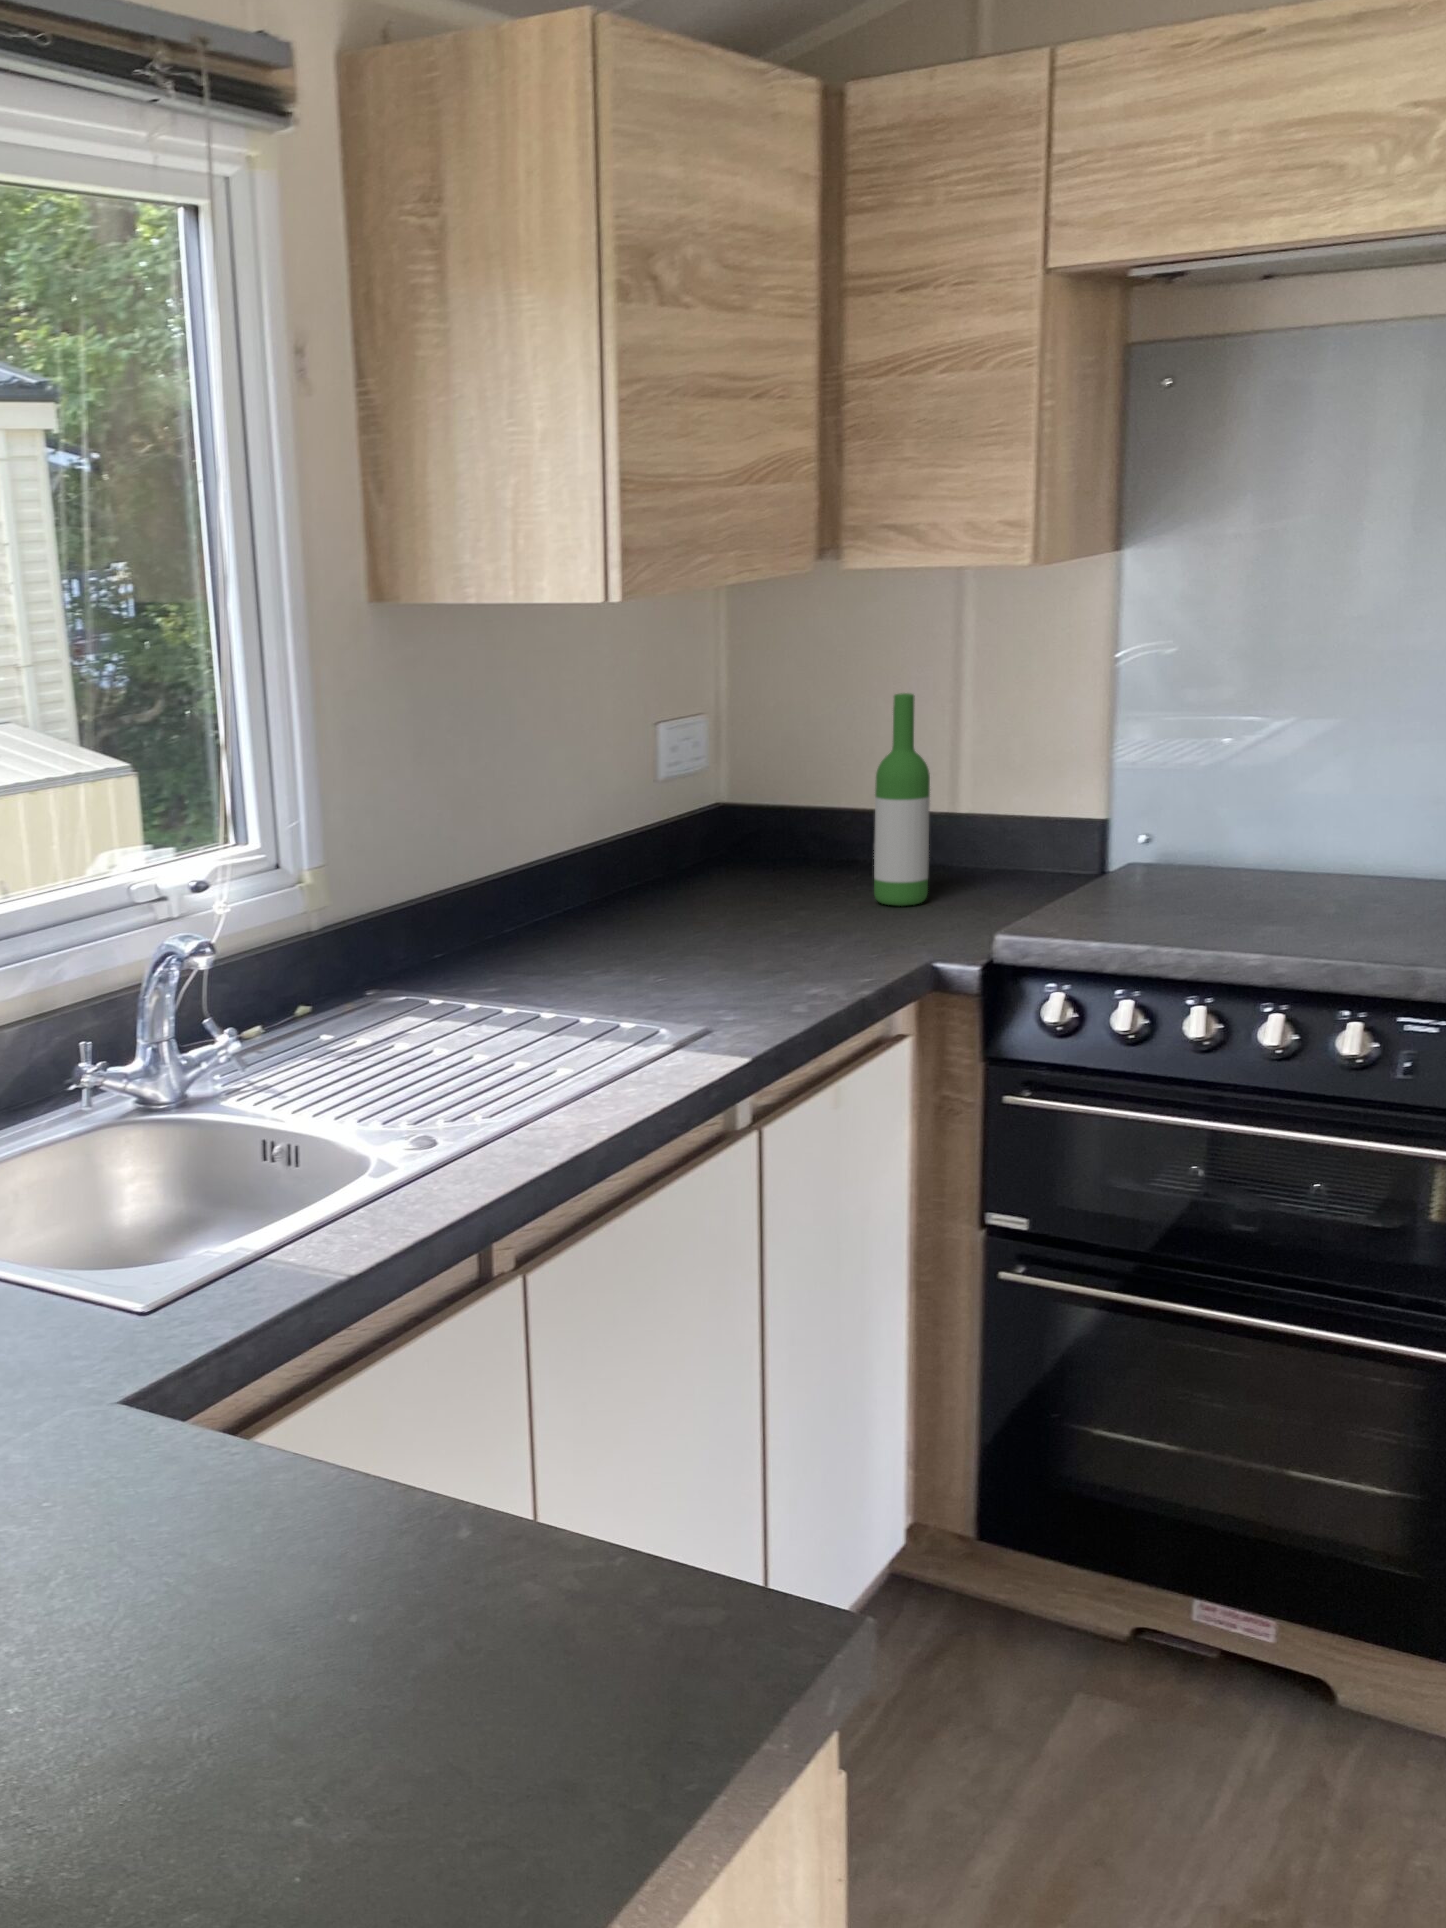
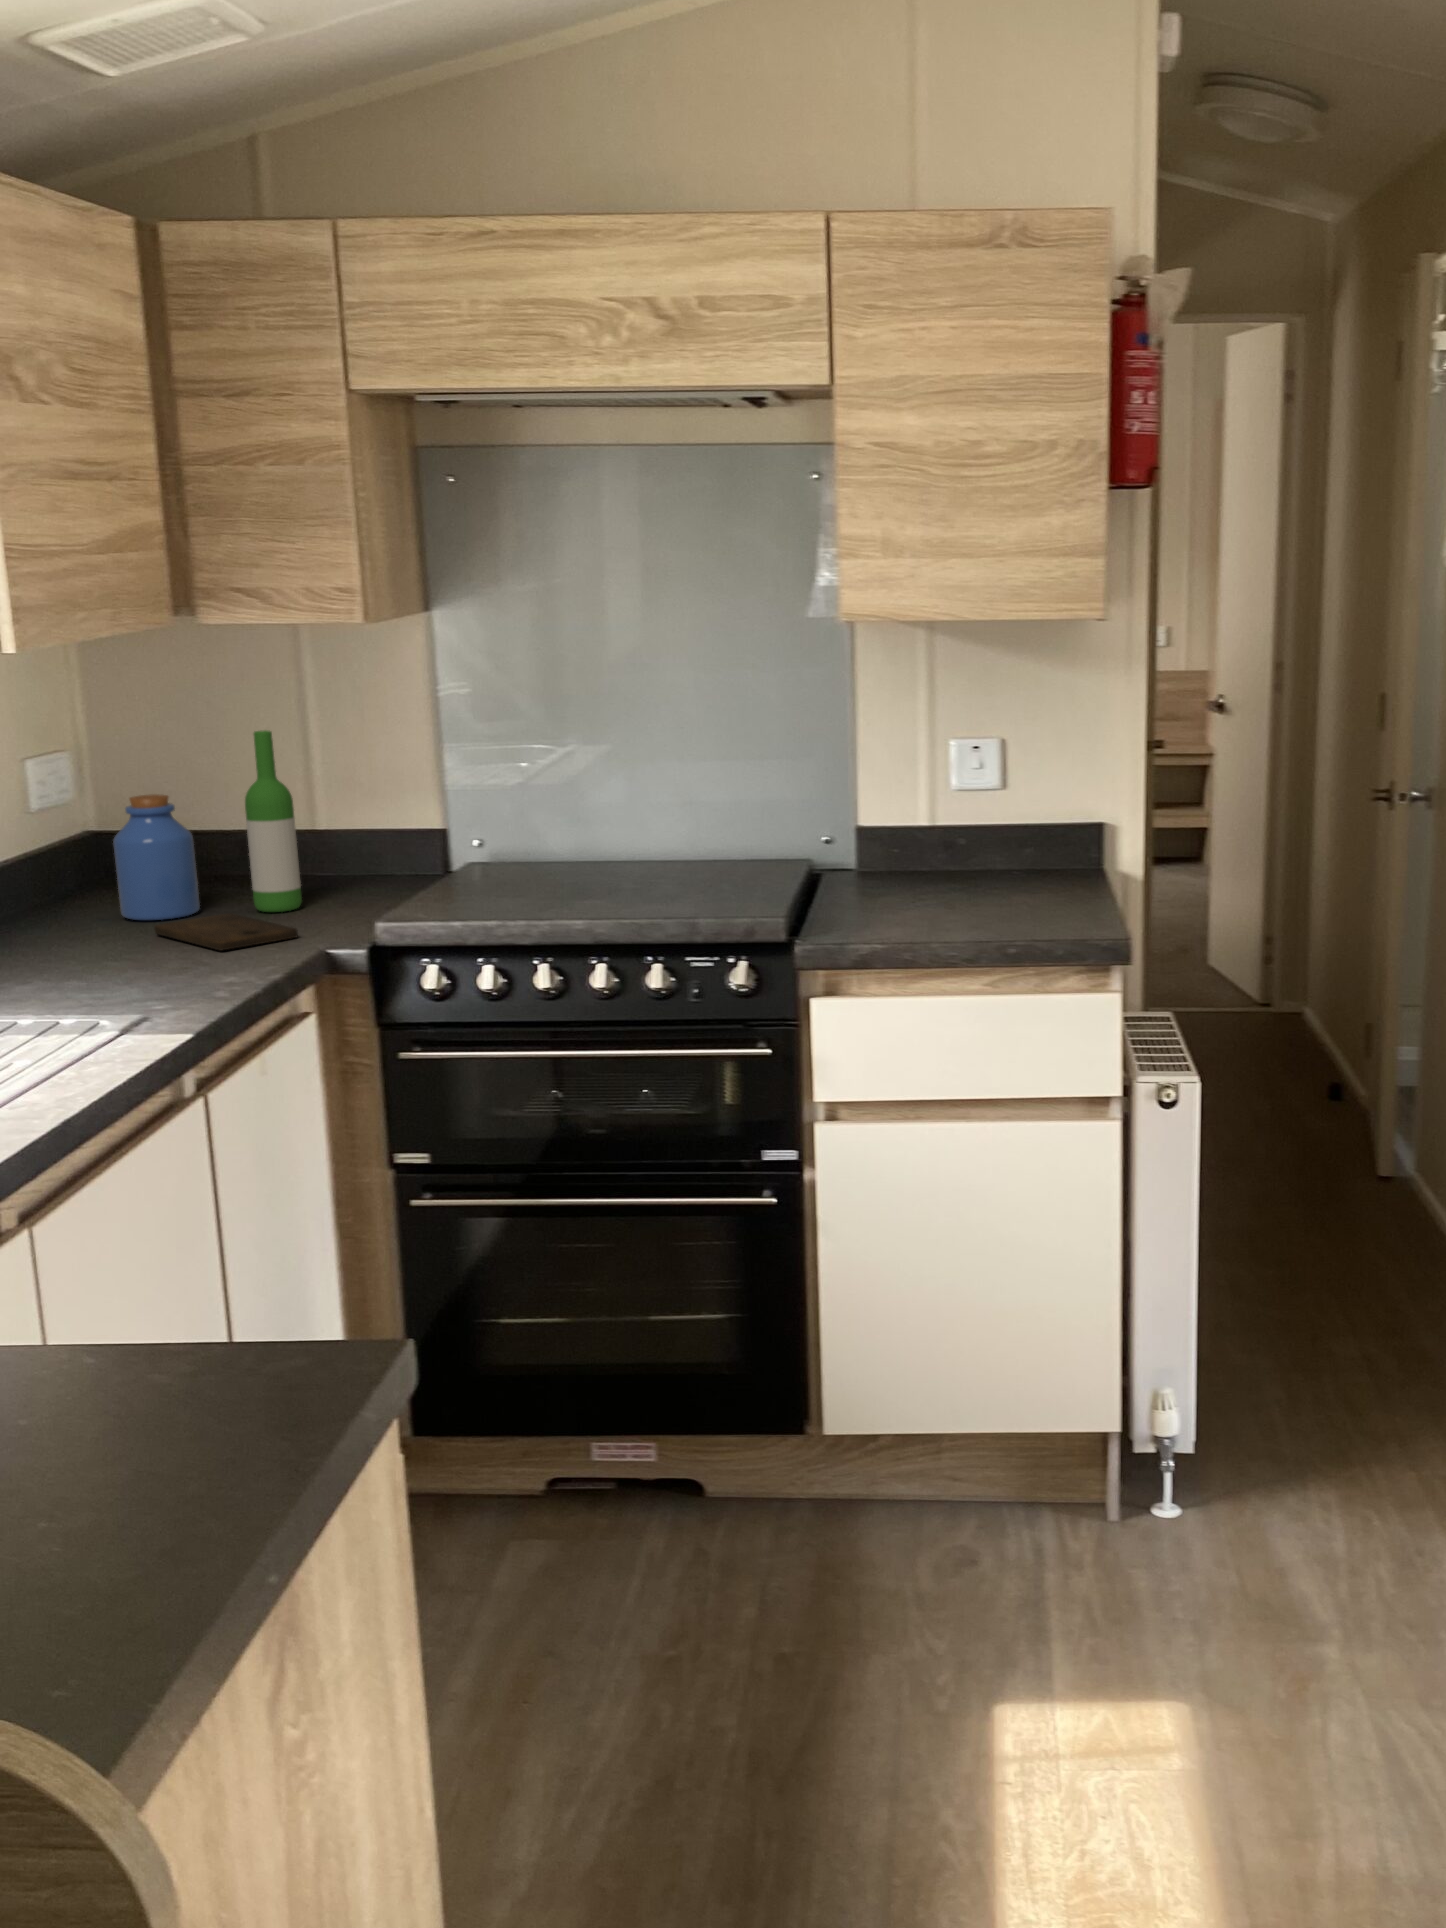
jar: none [733,762,817,904] -> present [113,794,200,920]
cutting board: none [759,903,910,949] -> present [154,913,298,950]

